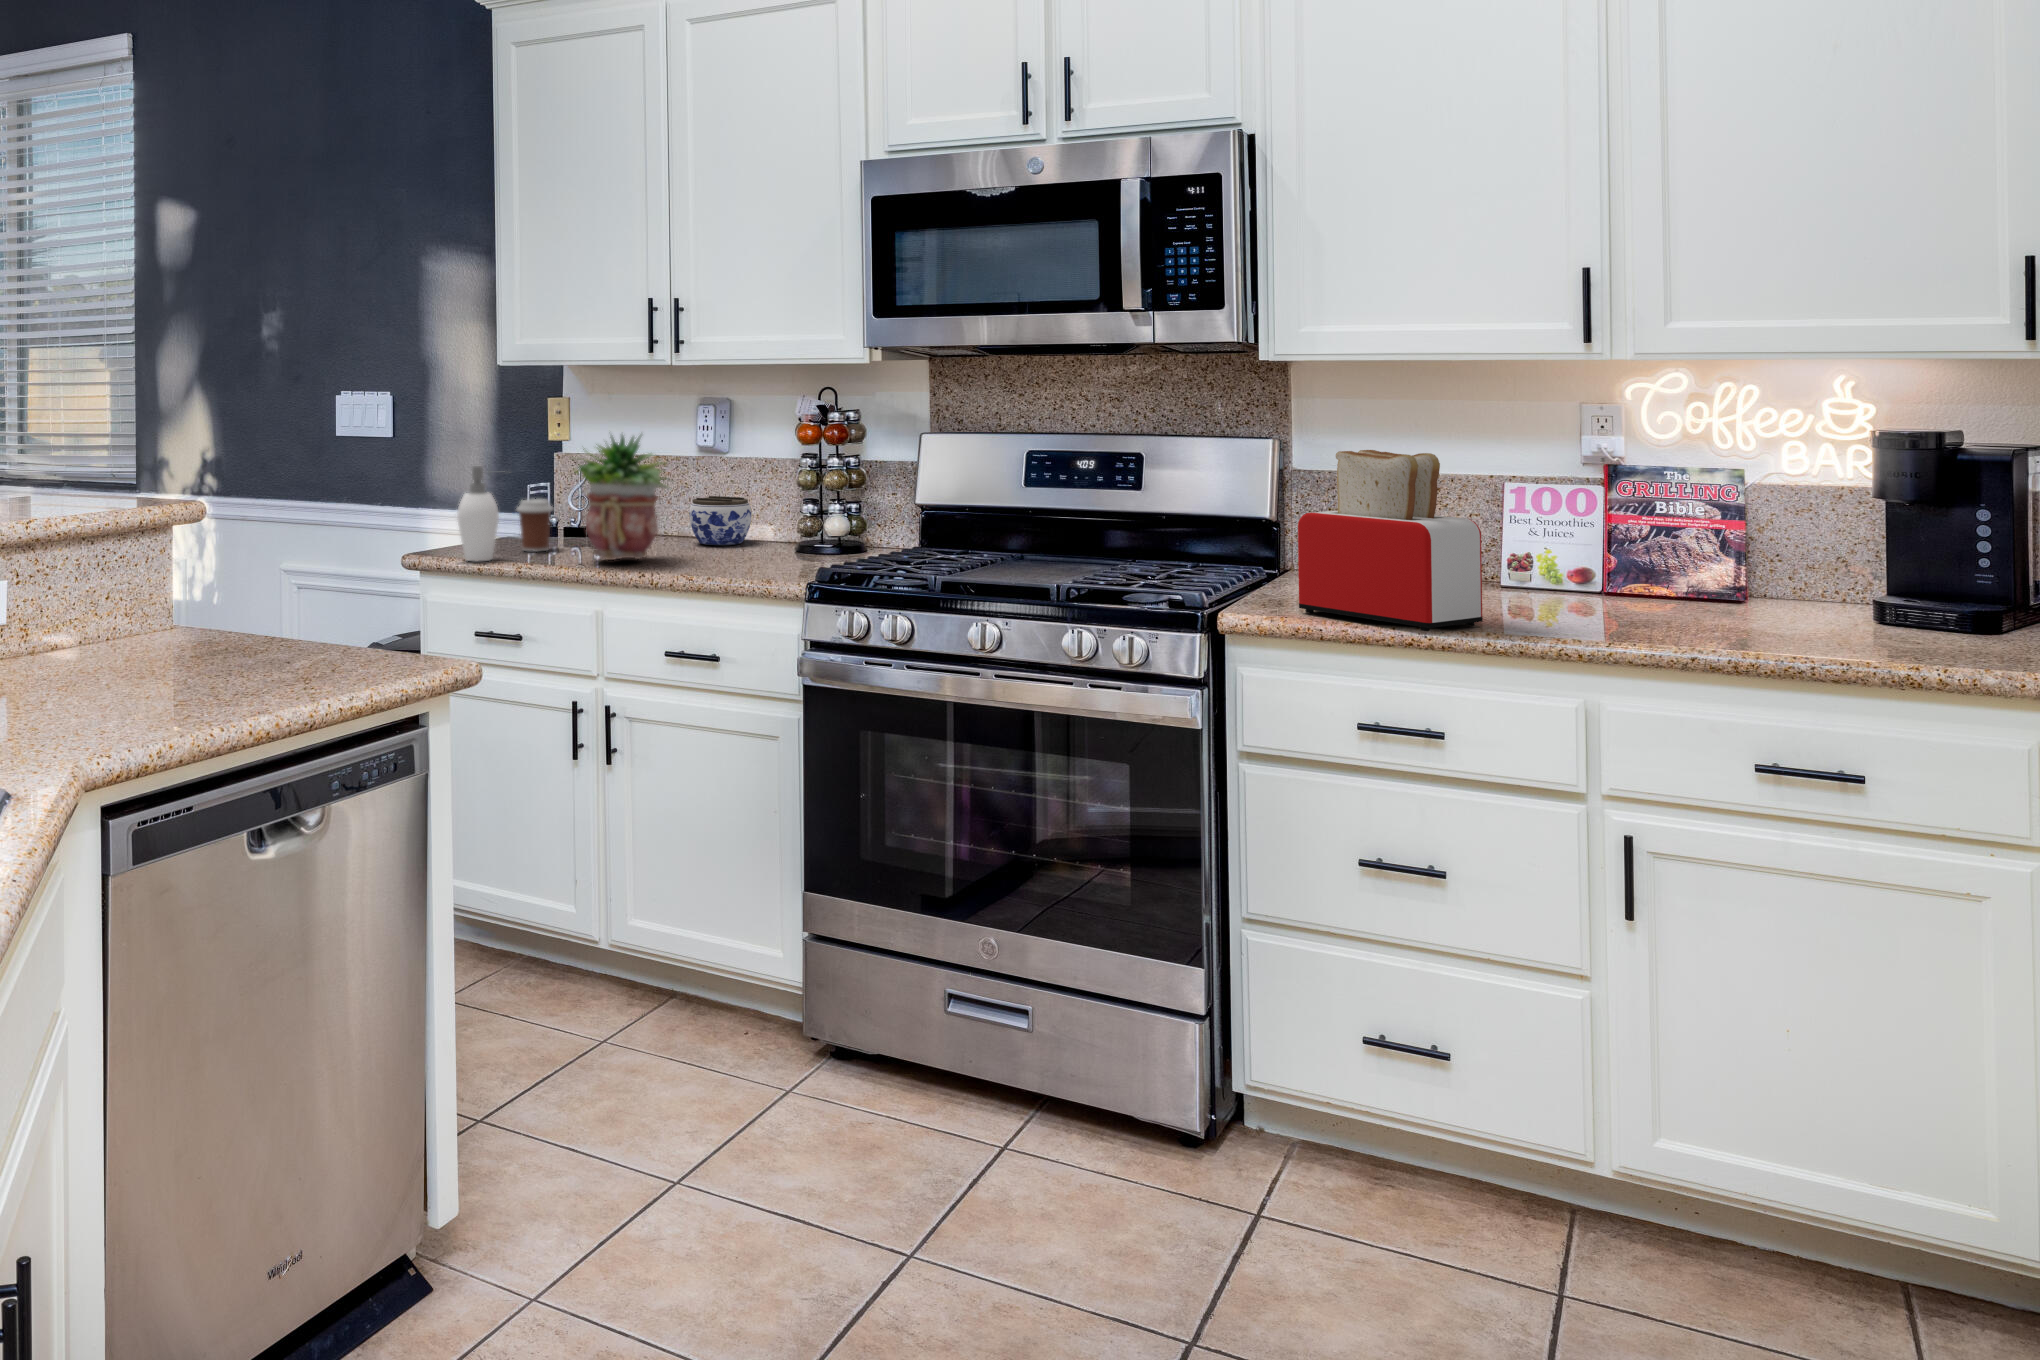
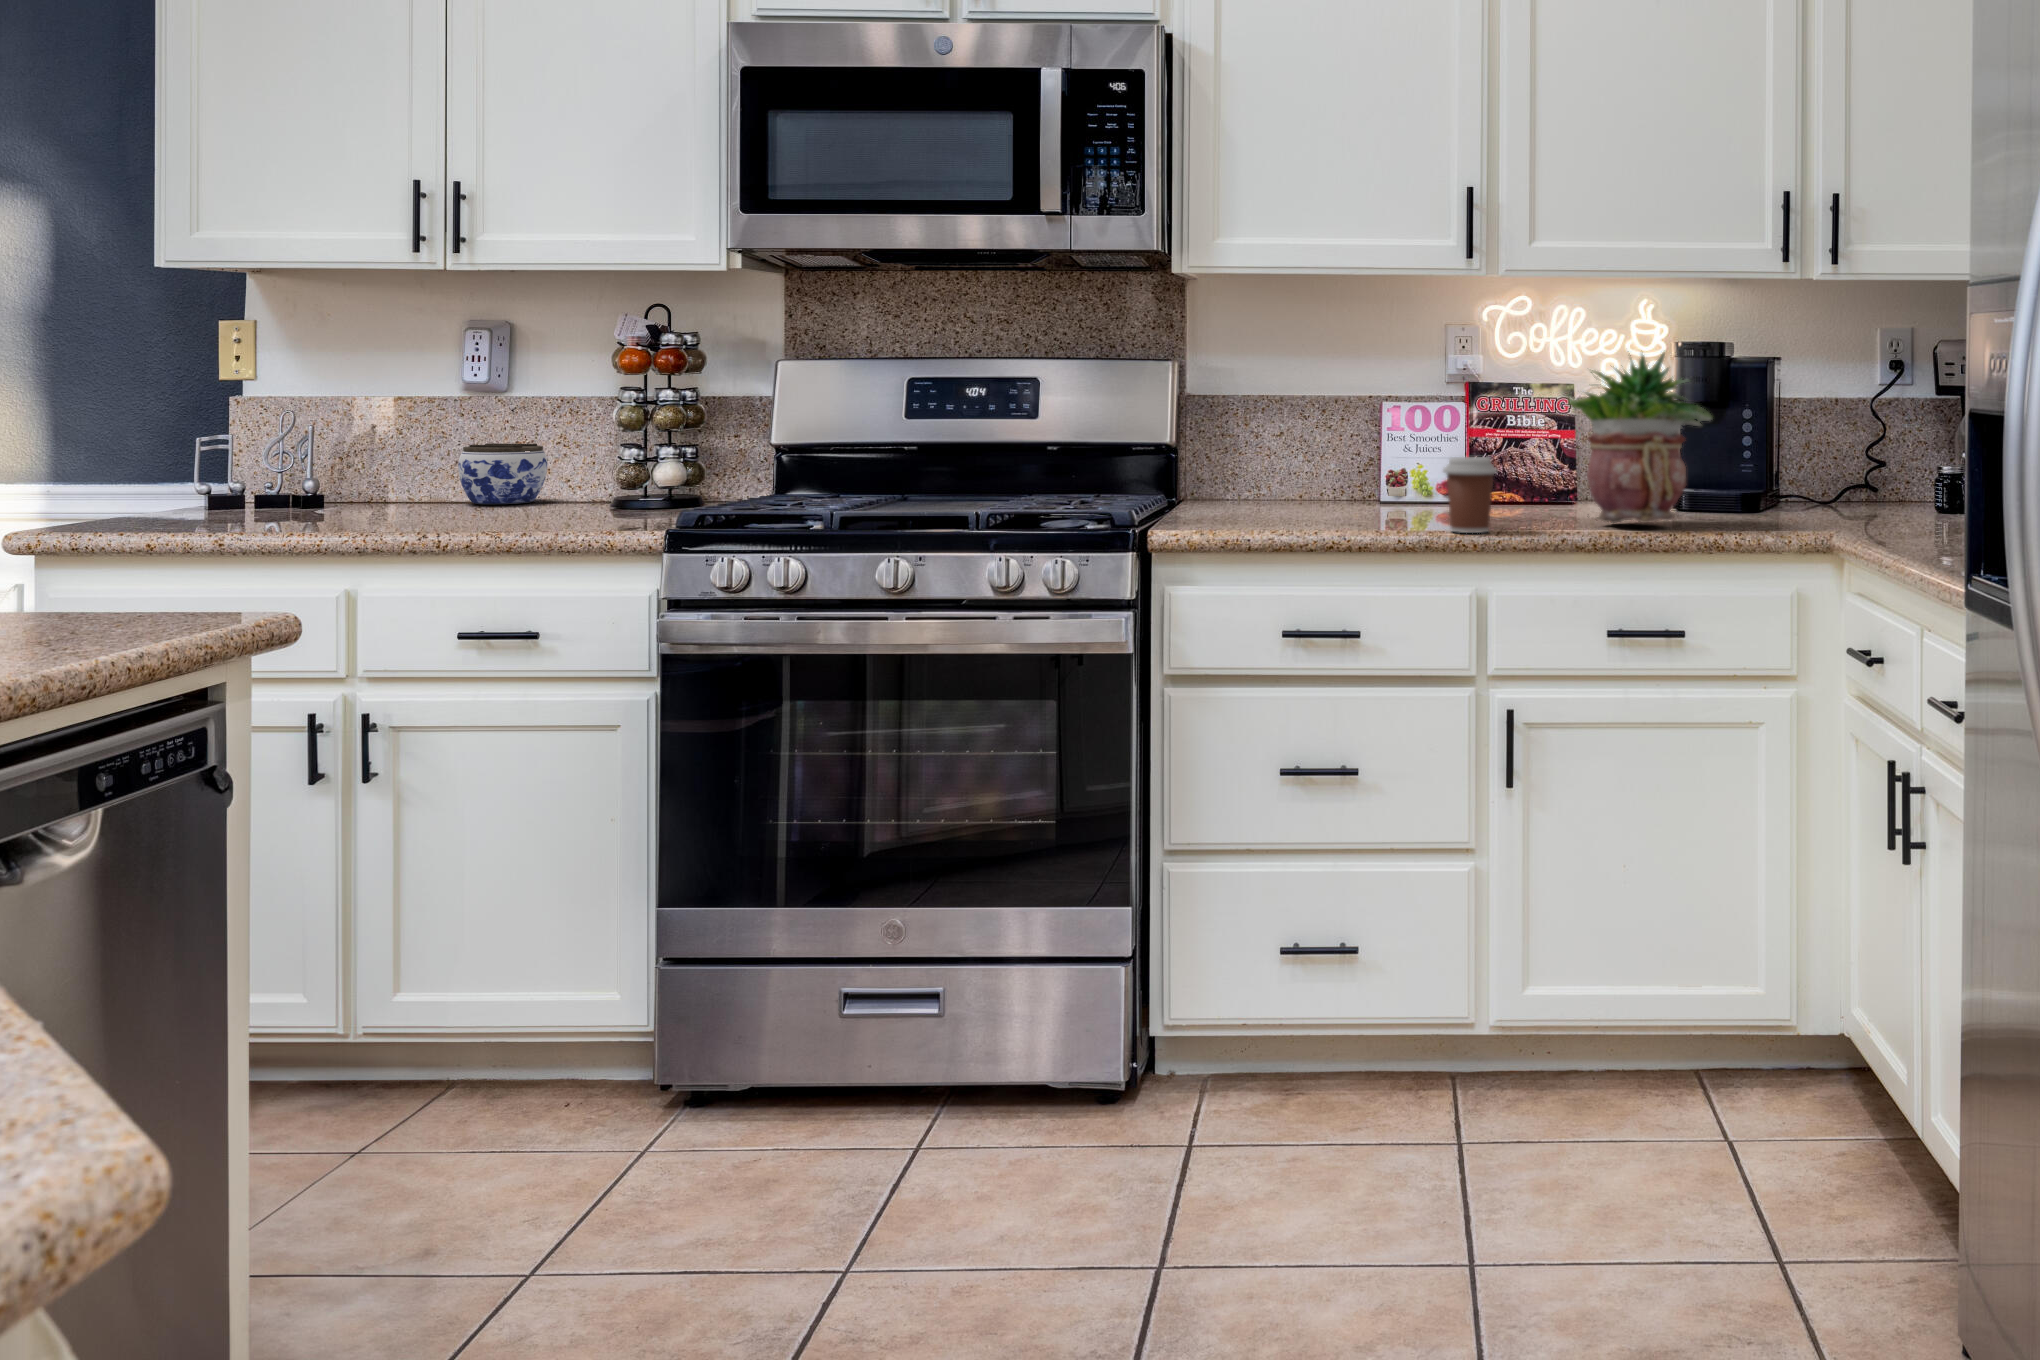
potted plant: present [571,435,669,560] -> present [1568,353,1712,523]
toaster: present [1298,450,1483,631] -> none [1222,359,1390,532]
soap dispenser: present [457,466,499,561] -> none [86,396,183,532]
coffee cup: present [517,499,553,552] -> present [1443,457,1498,533]

